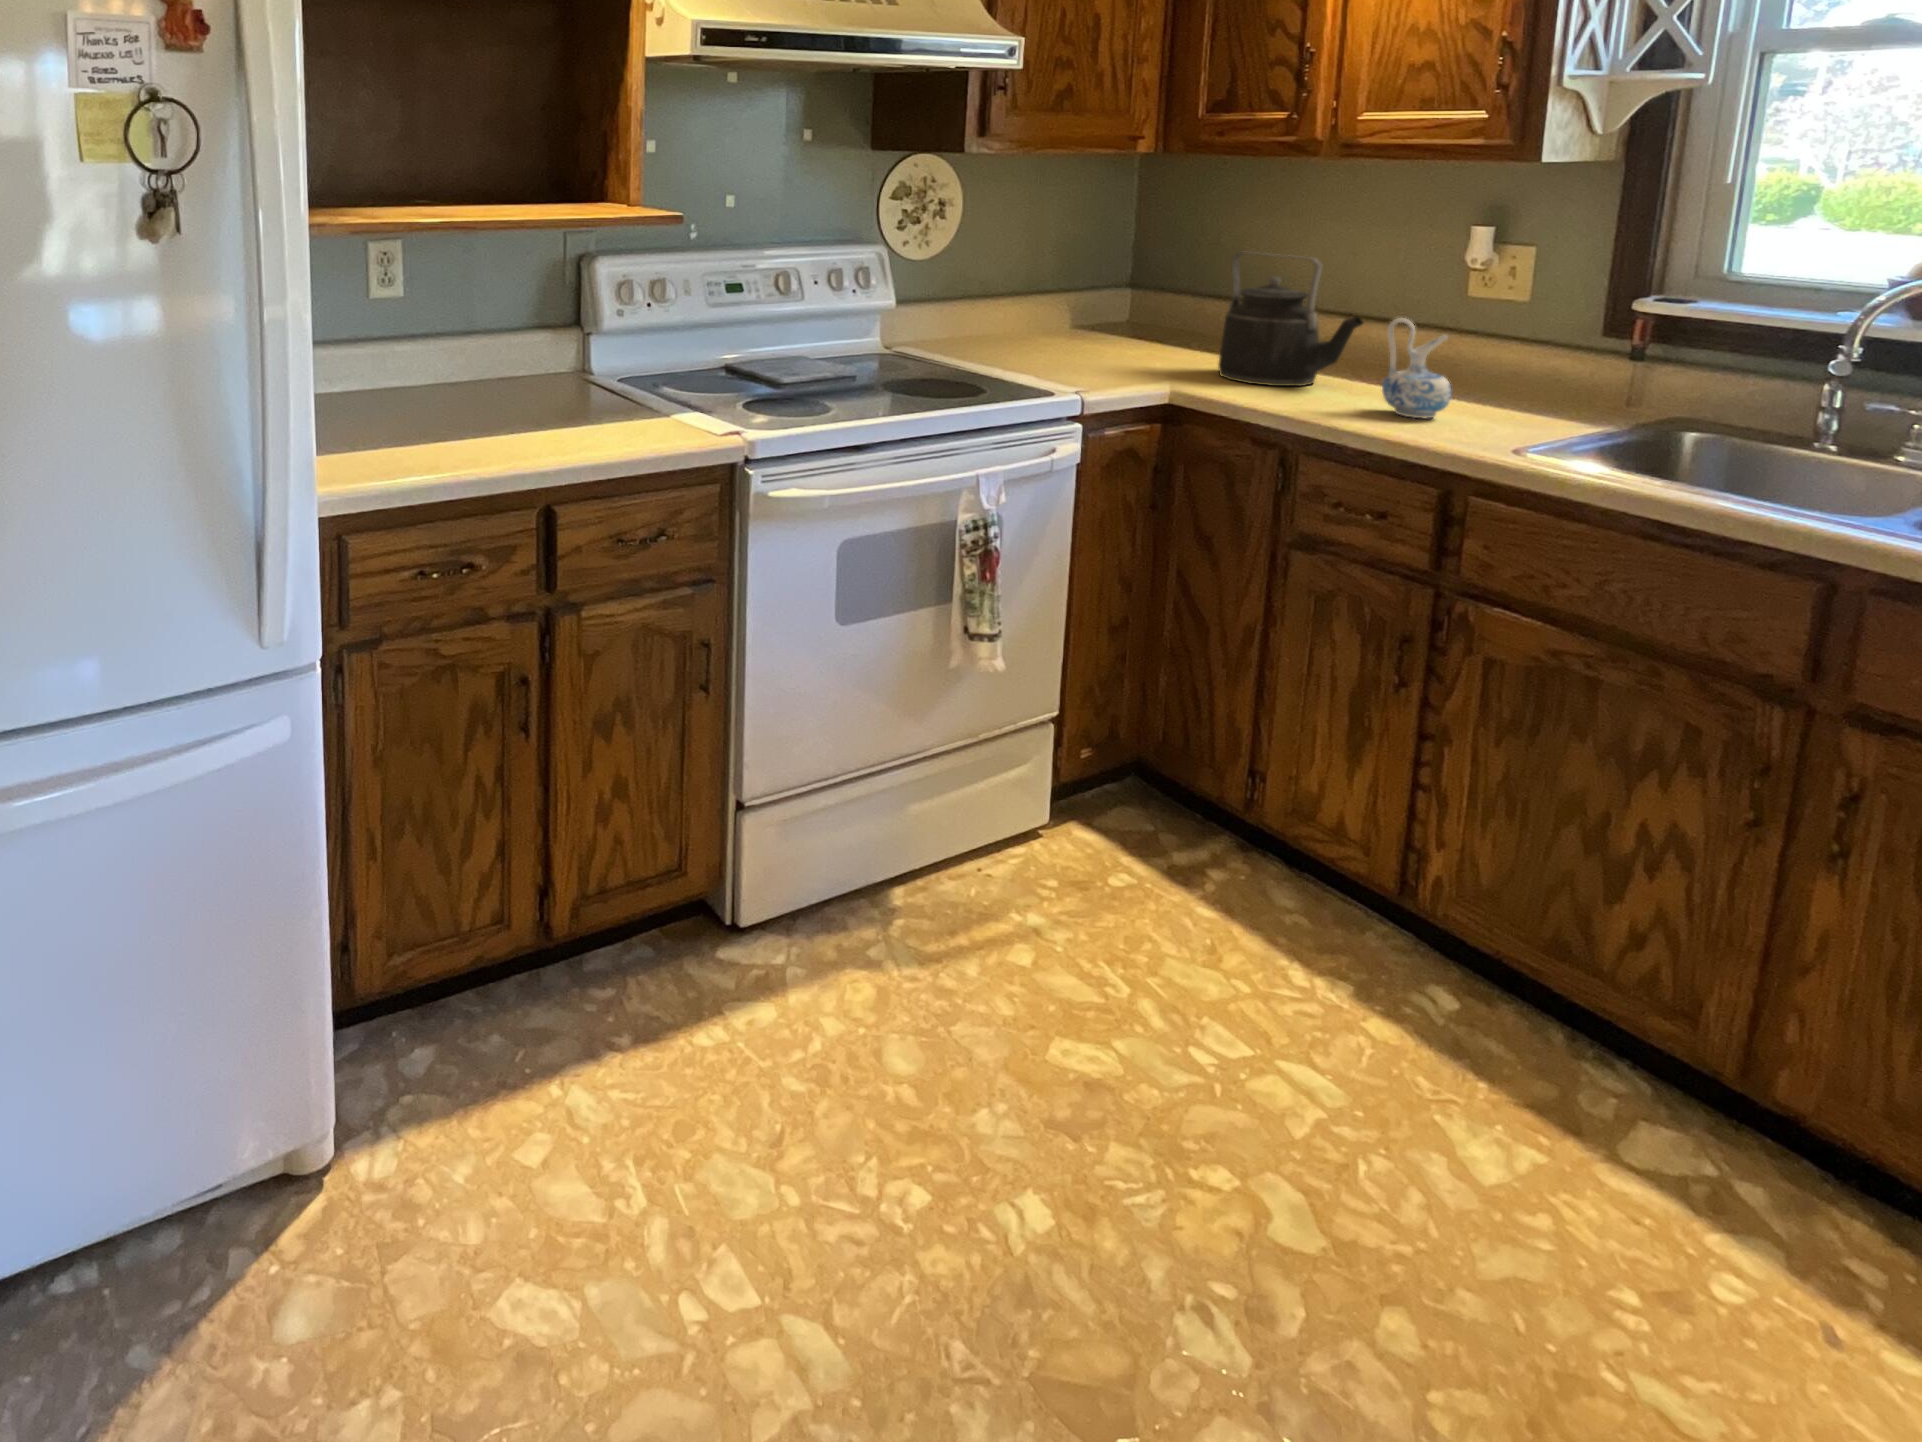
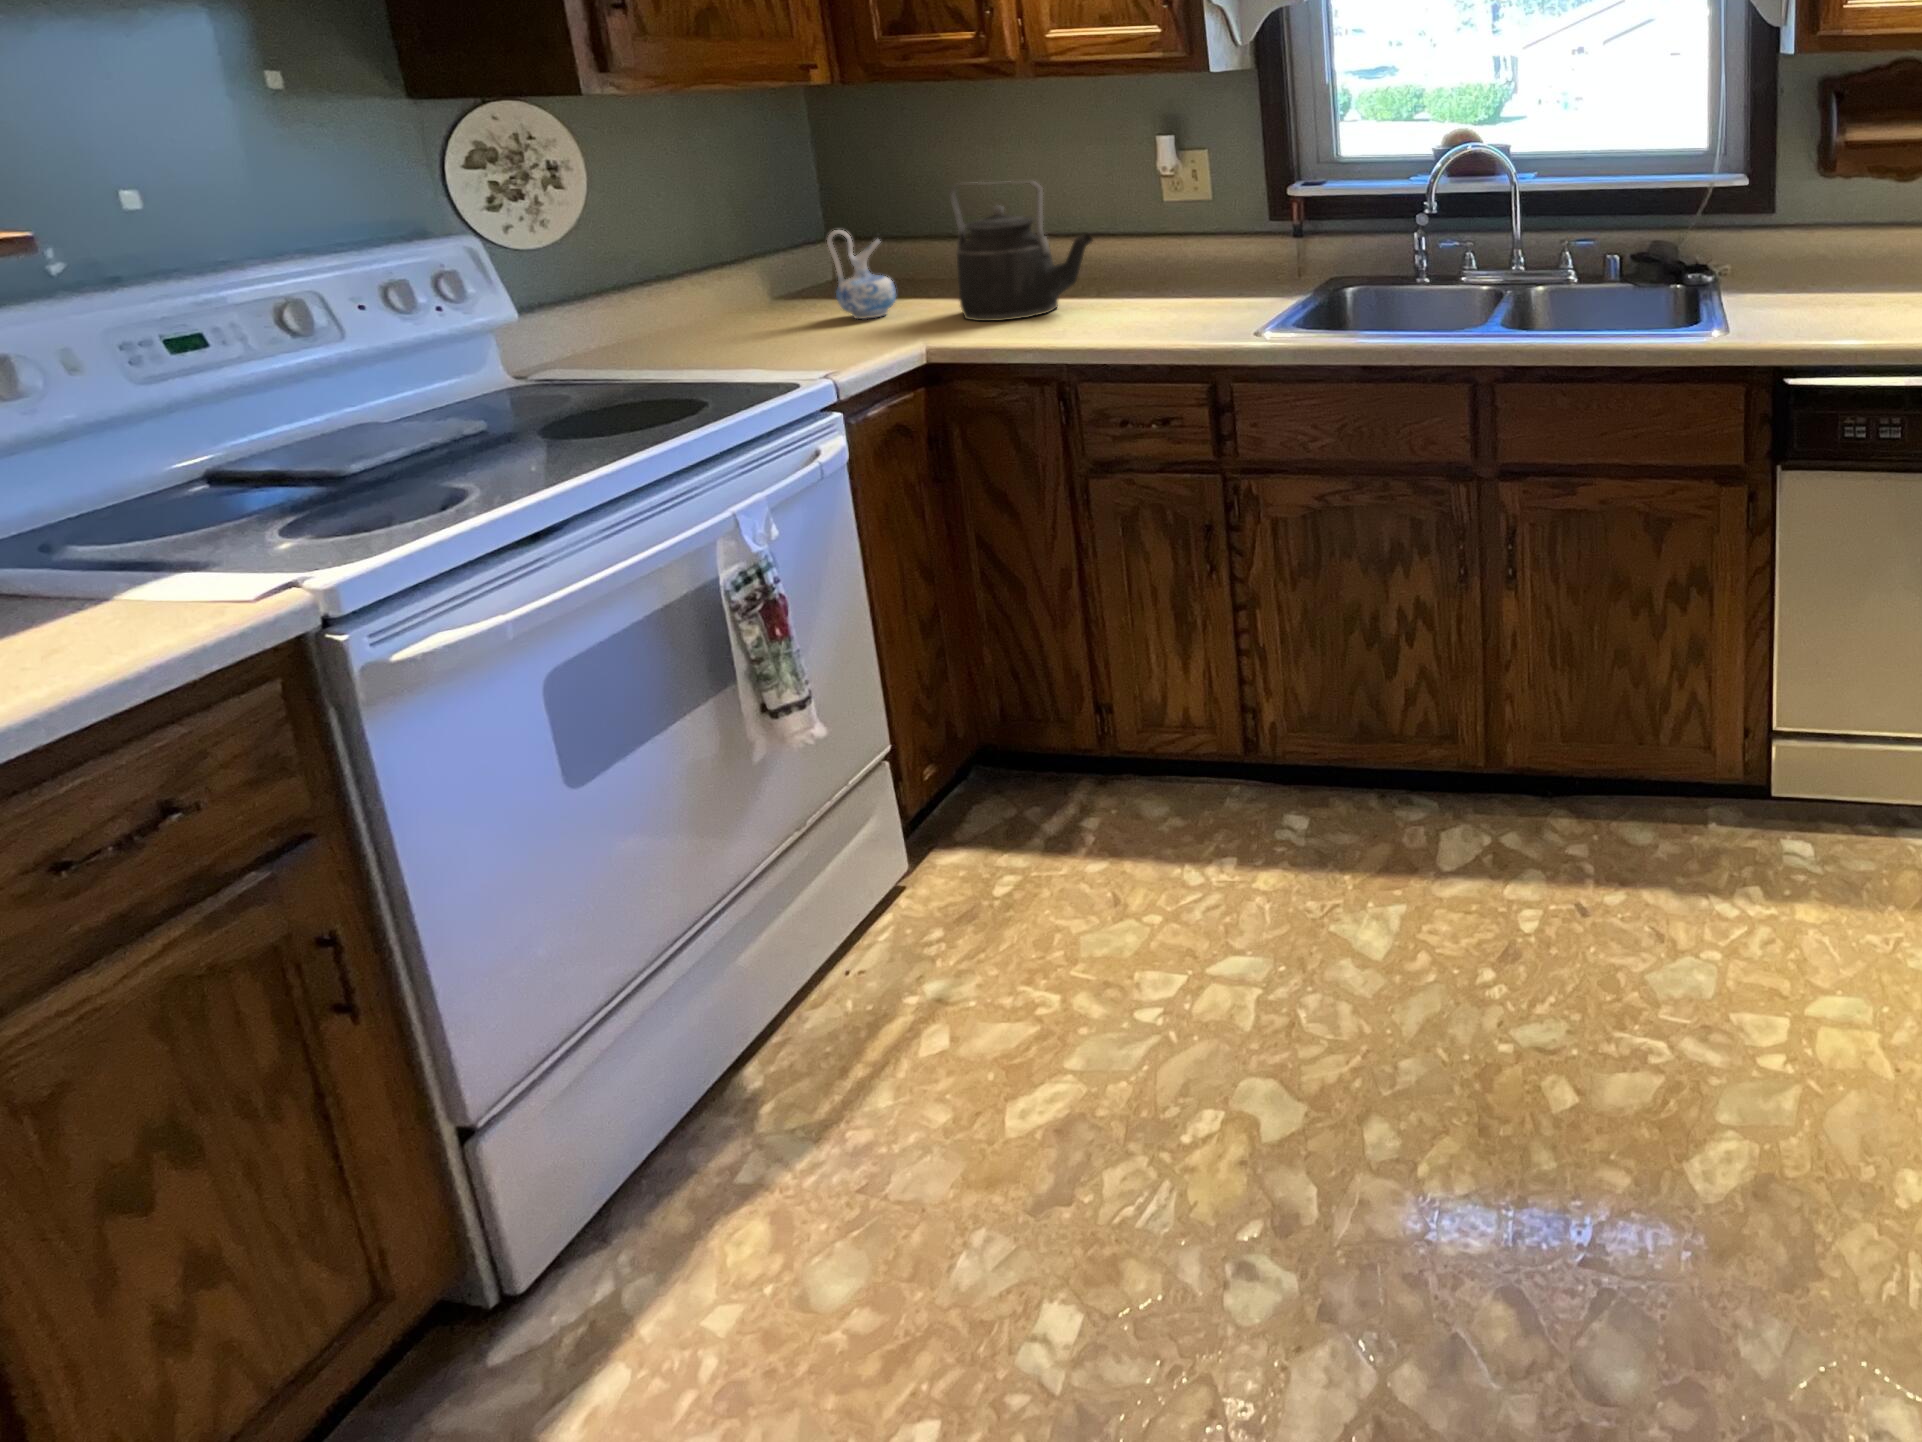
ceramic pitcher: present [1382,318,1451,418] -> present [827,230,896,319]

